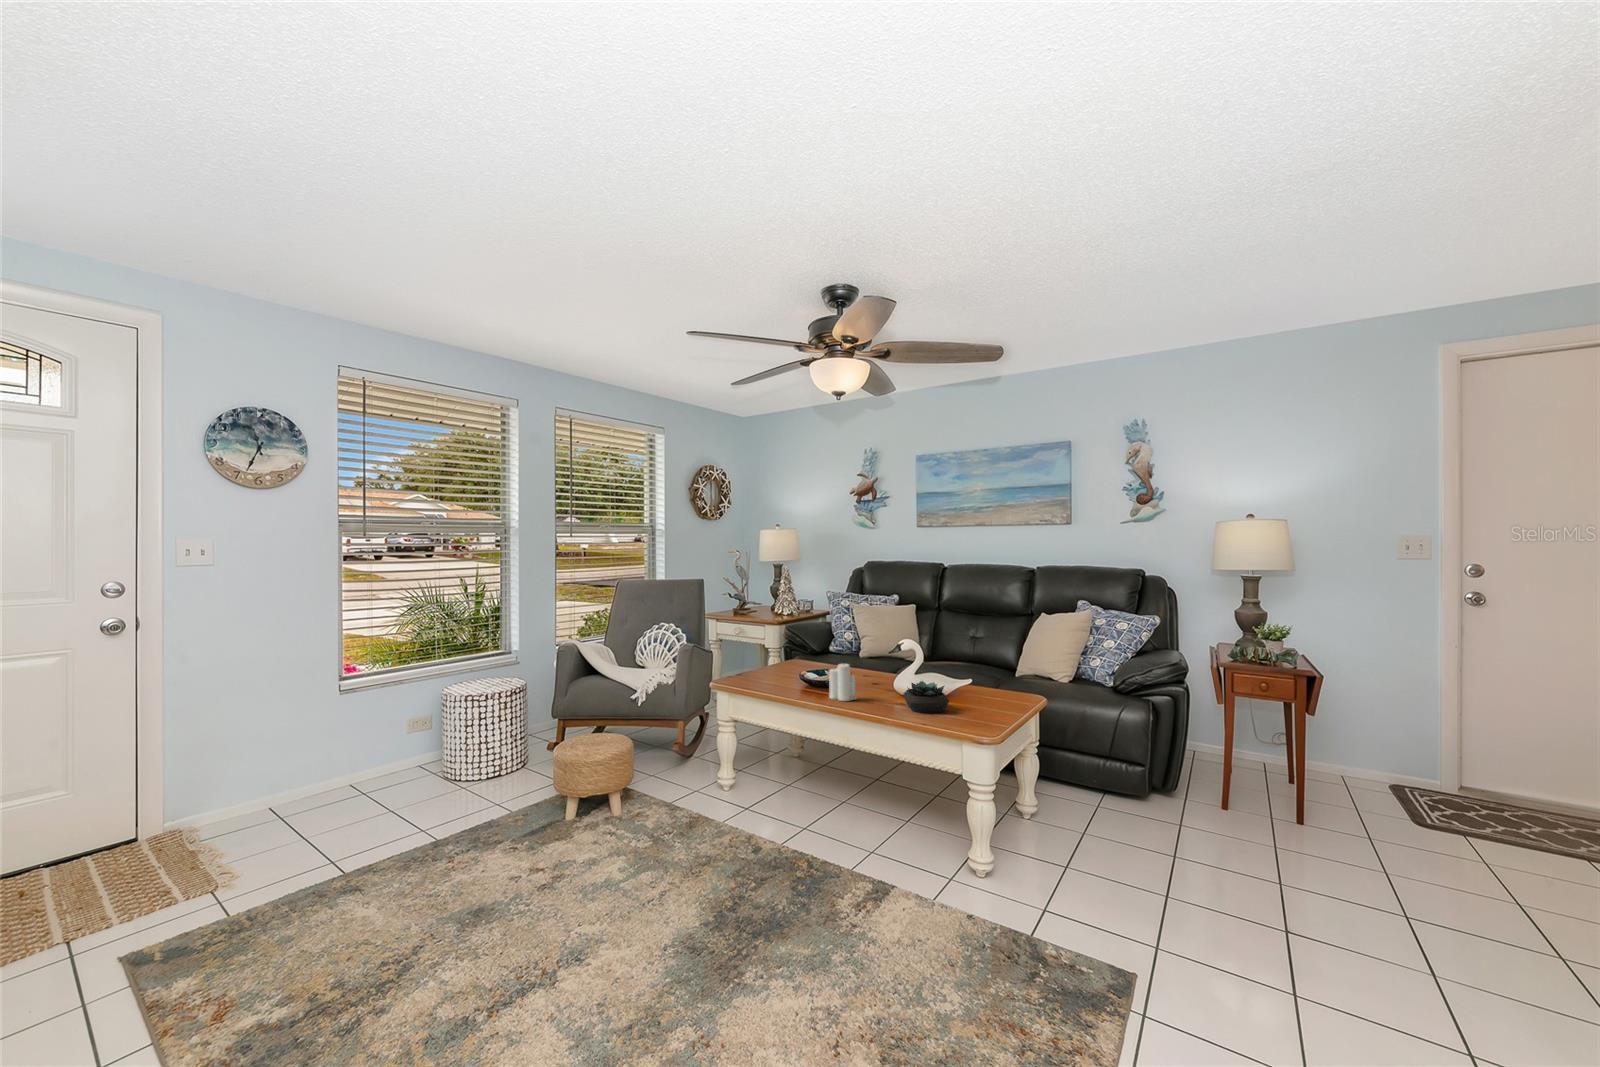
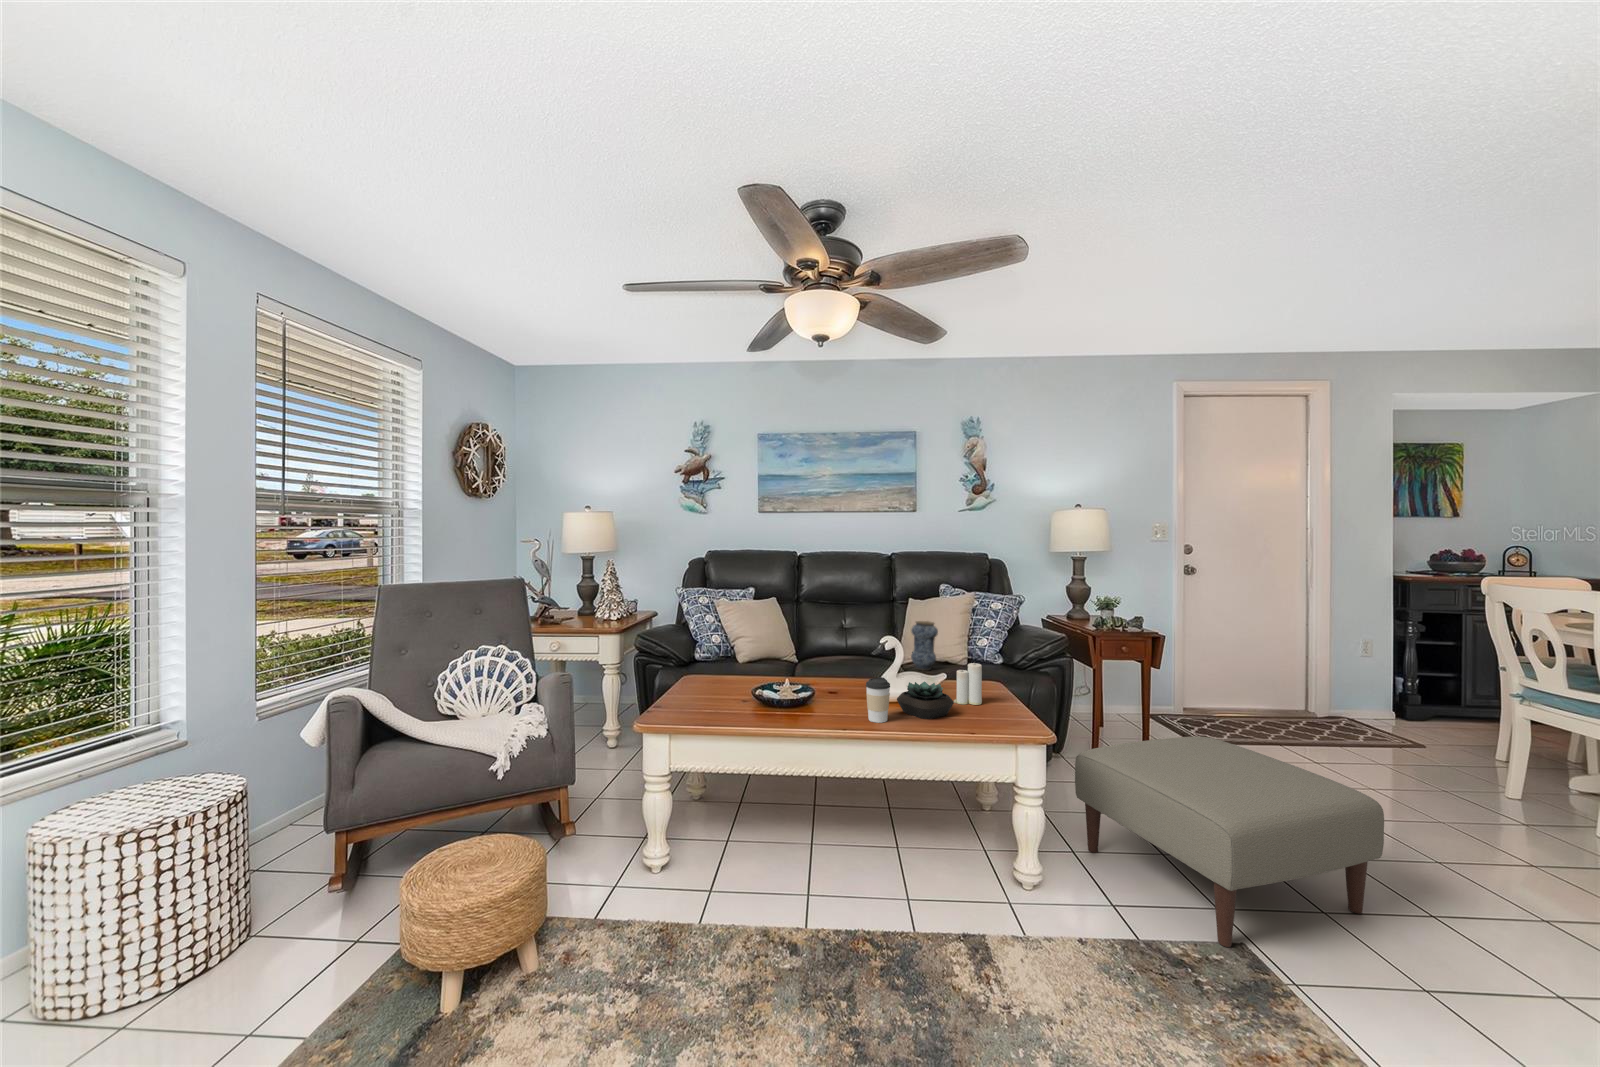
vase: none [1001,634,1028,684] -> present [911,621,938,671]
candle: present [829,664,856,701] -> present [954,663,982,705]
coffee cup: none [864,671,884,708] -> present [866,677,890,723]
ottoman: none [1070,770,1369,1010] -> present [1075,736,1384,947]

